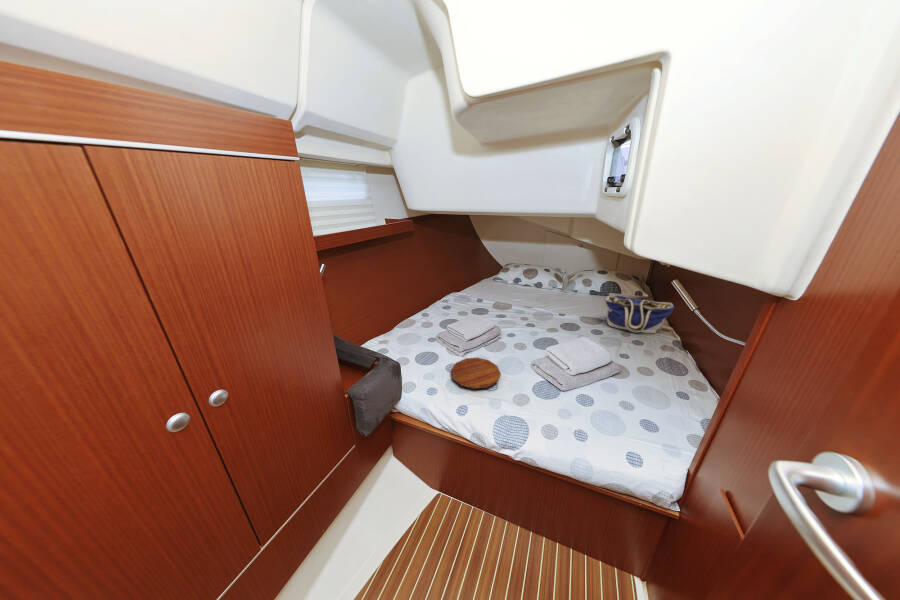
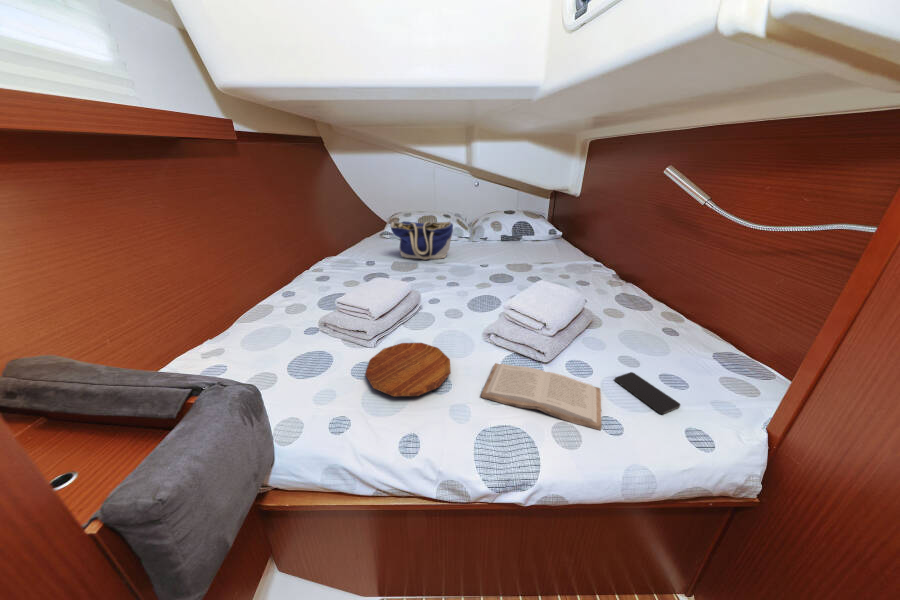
tote bag: present [605,296,674,333] -> present [390,221,453,260]
book: none [510,383,593,440] -> present [481,363,602,430]
smartphone: none [609,414,649,446] -> present [615,372,680,414]

